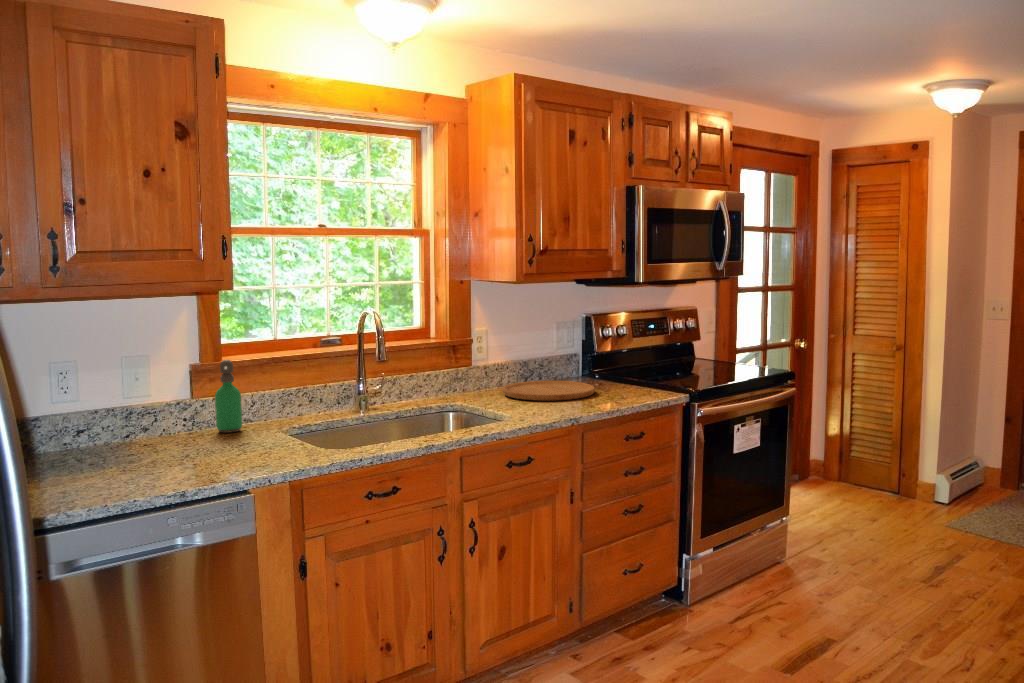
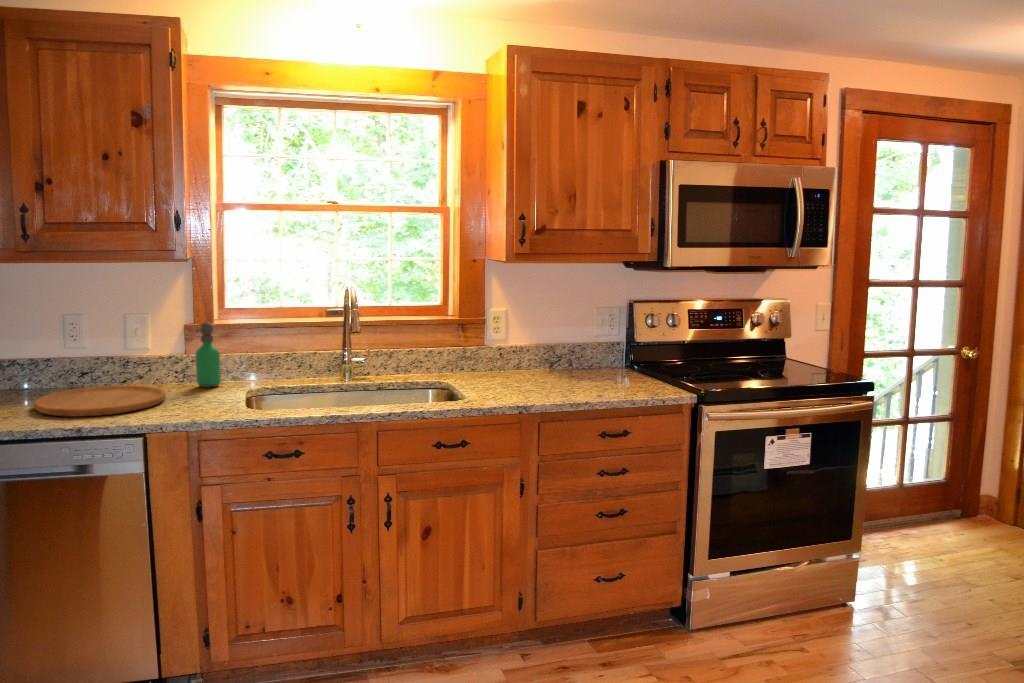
cutting board: present [502,381,595,401] -> present [34,385,166,417]

